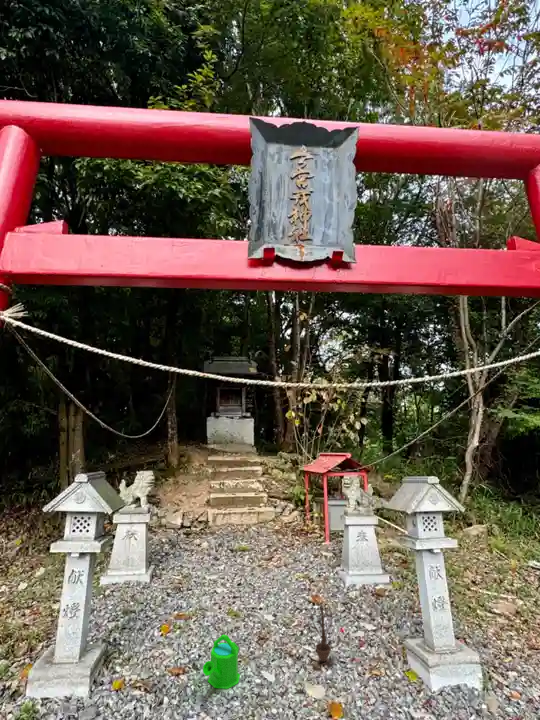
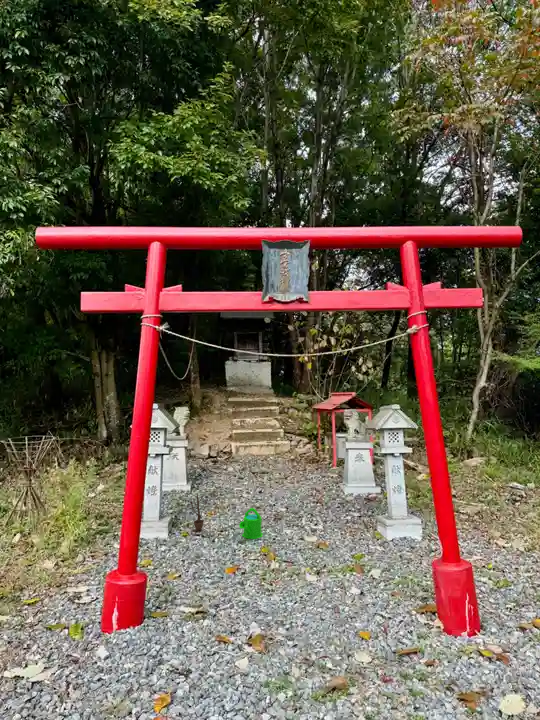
decorative plant: present [302,604,339,662] -> present [183,494,210,531]

